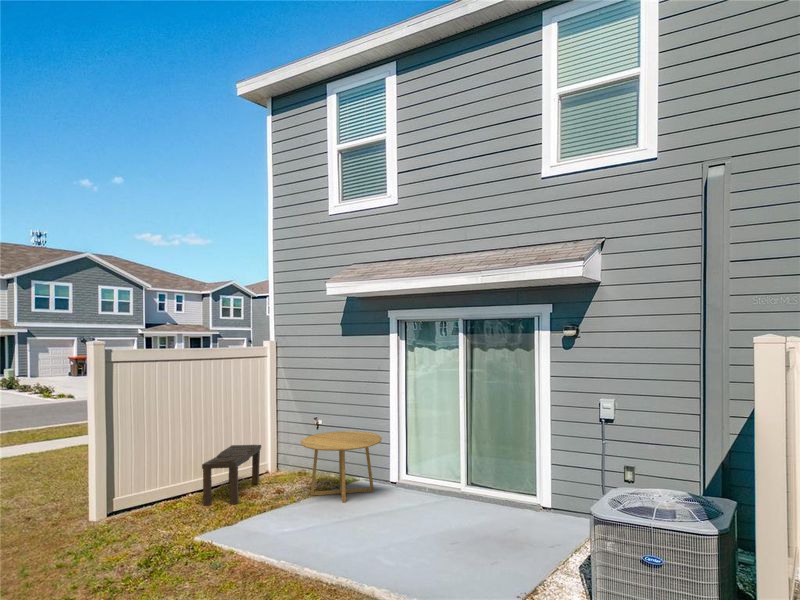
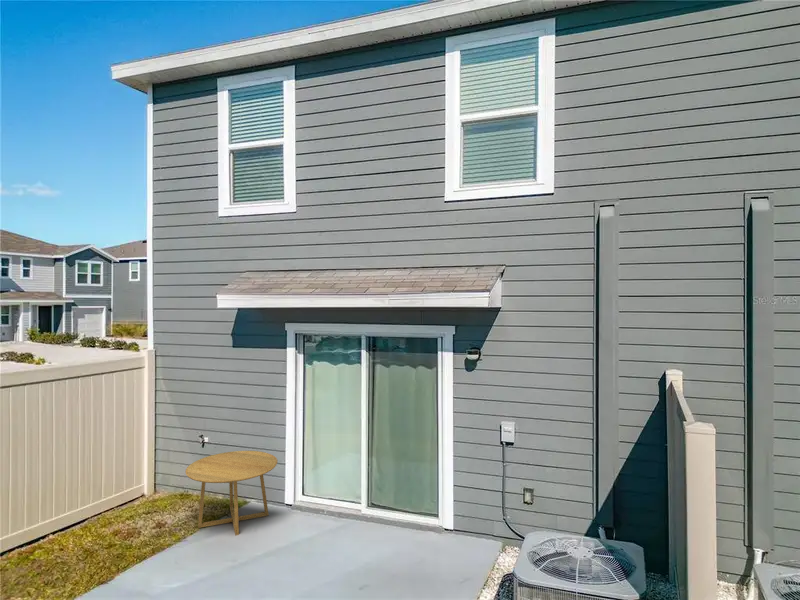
bench: present [202,445,261,506] -> none [65,471,138,554]

